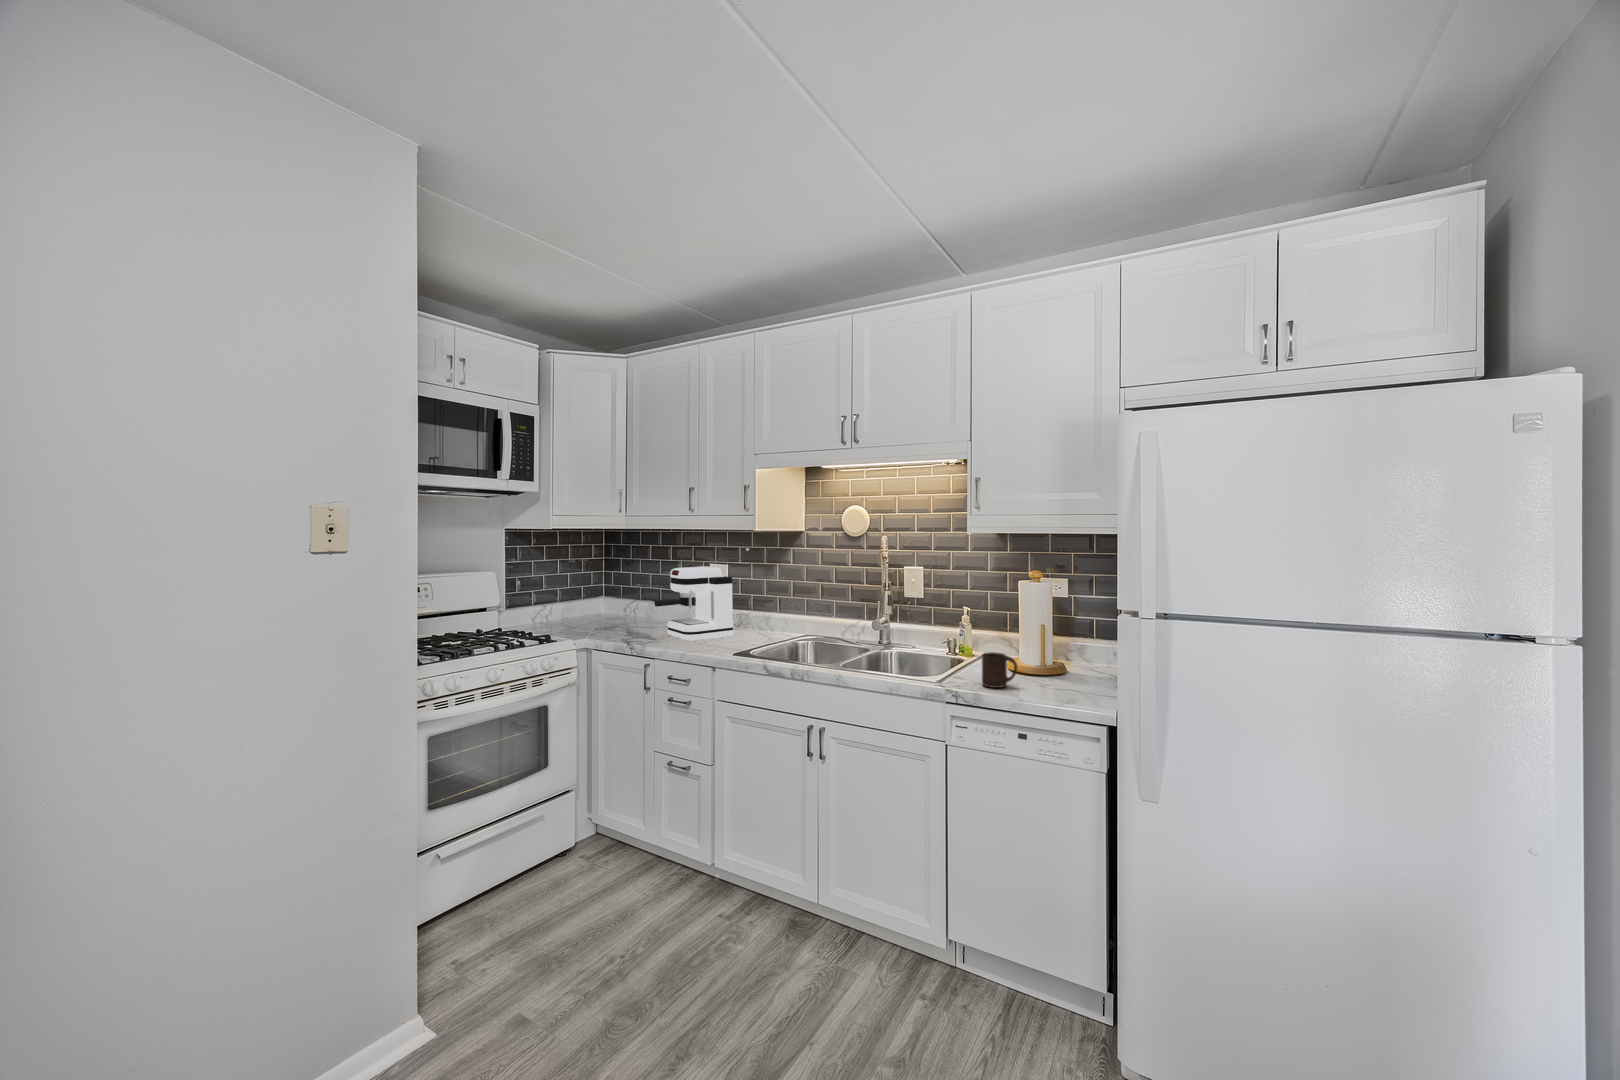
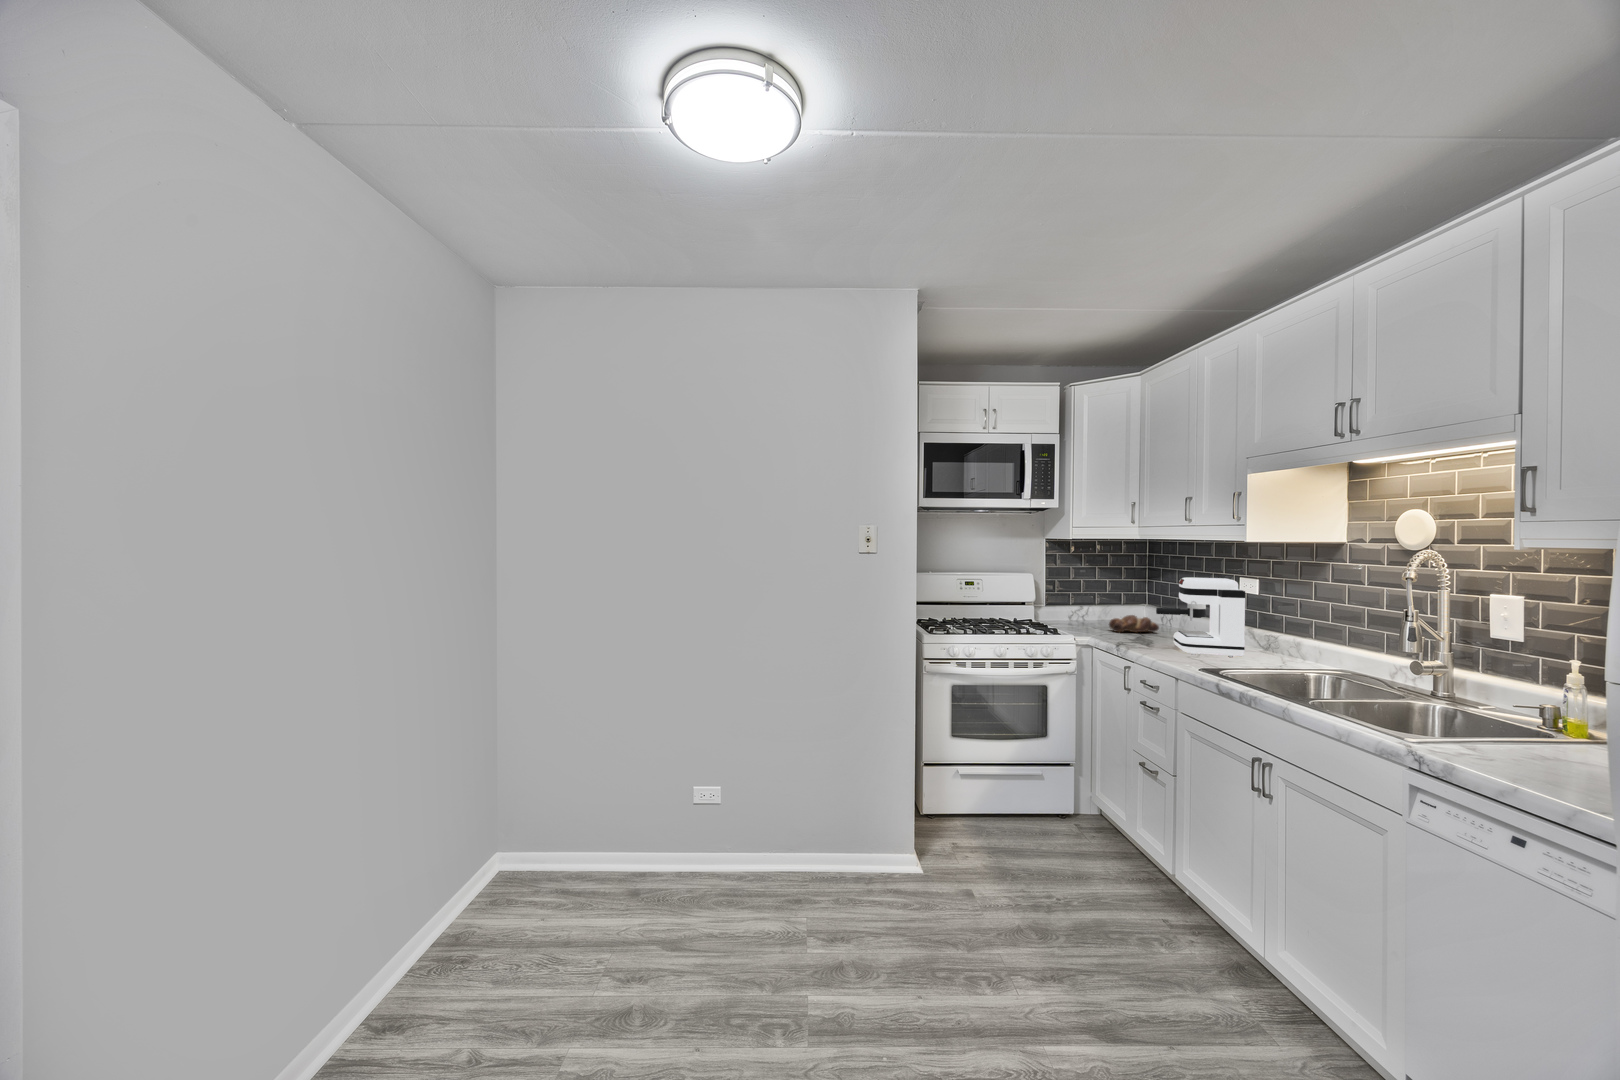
bread loaf: none [581,609,627,629] -> present [1109,615,1159,632]
cup: present [982,652,1017,688] -> none [1475,712,1538,764]

